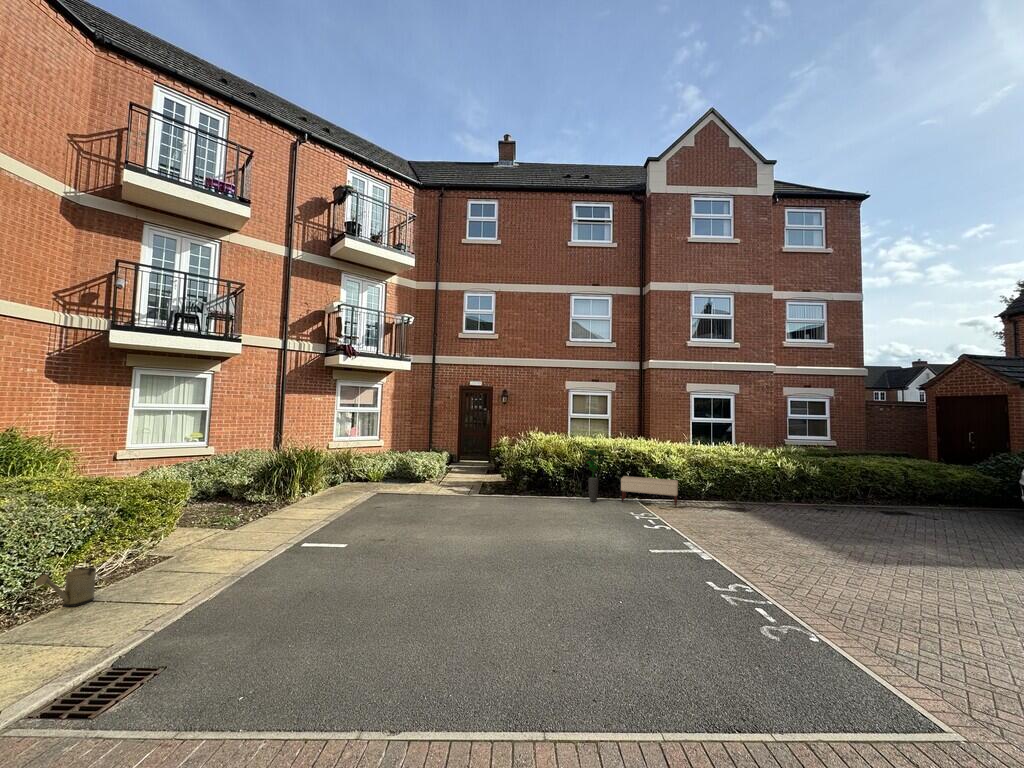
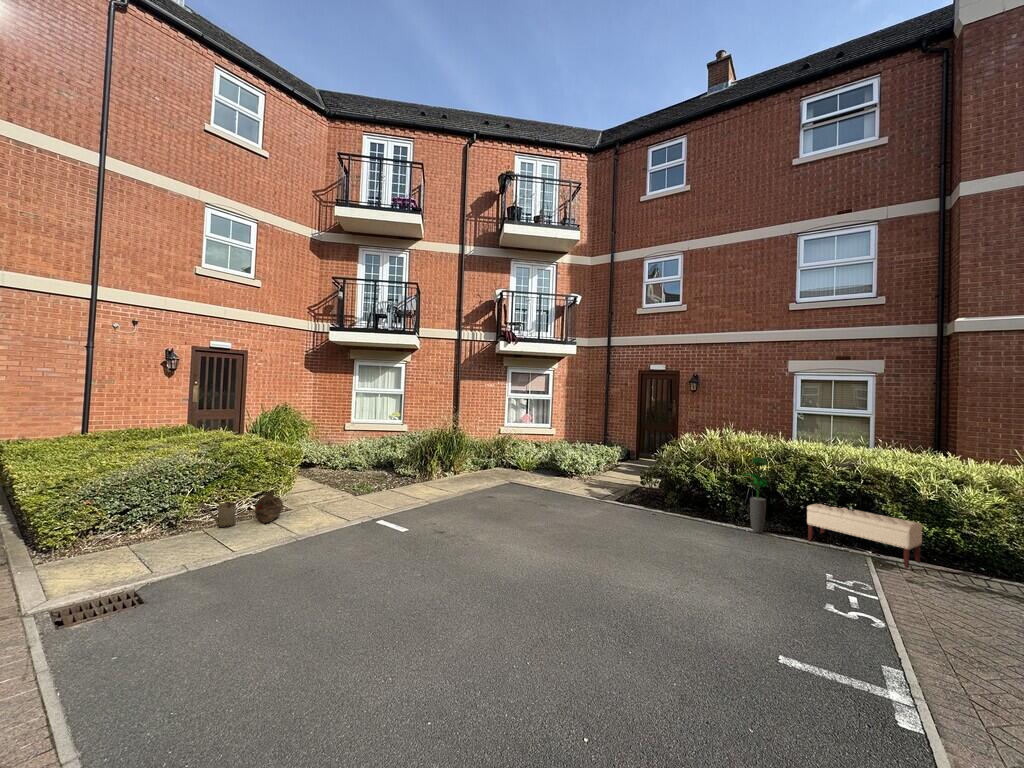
bag: none [115,541,162,586] -> present [255,490,283,523]

